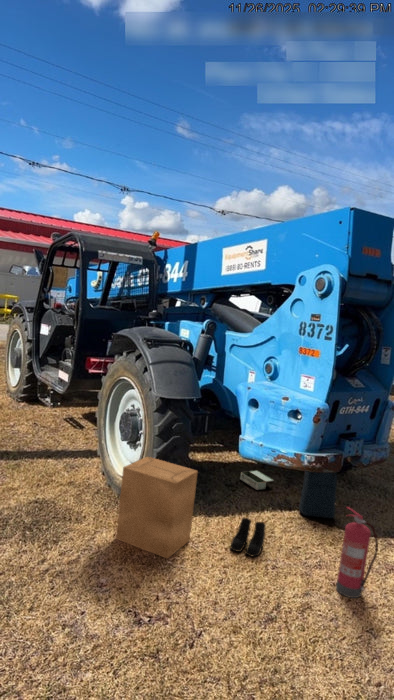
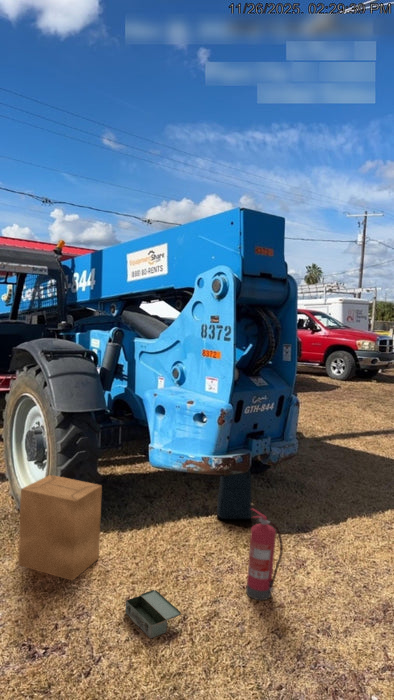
toolbox: present [240,470,274,490] -> present [125,590,181,638]
boots: present [231,518,266,556] -> none [141,528,177,568]

